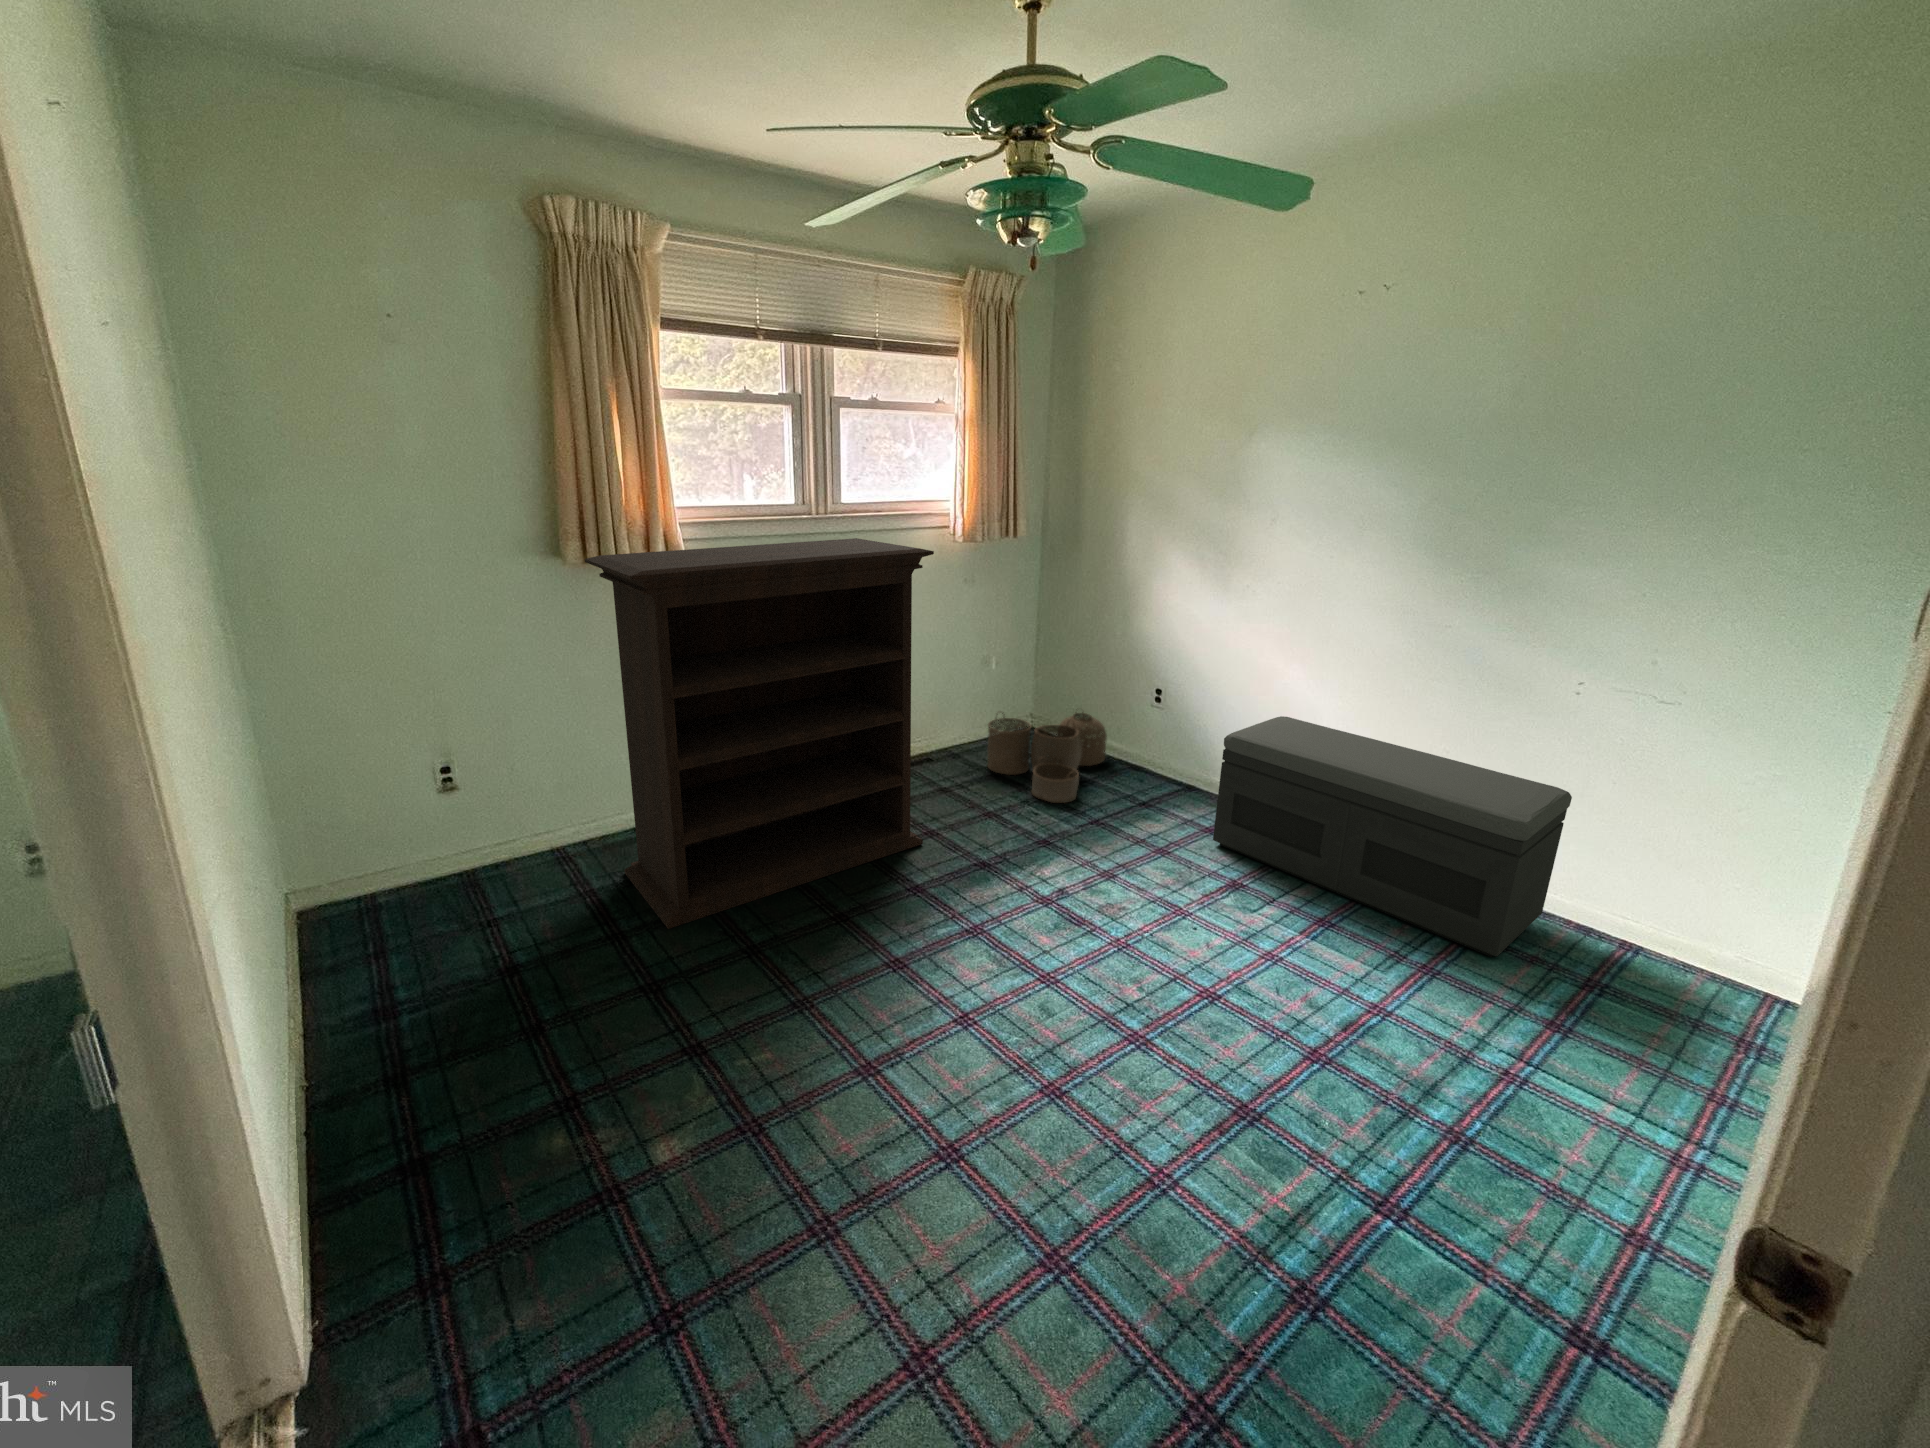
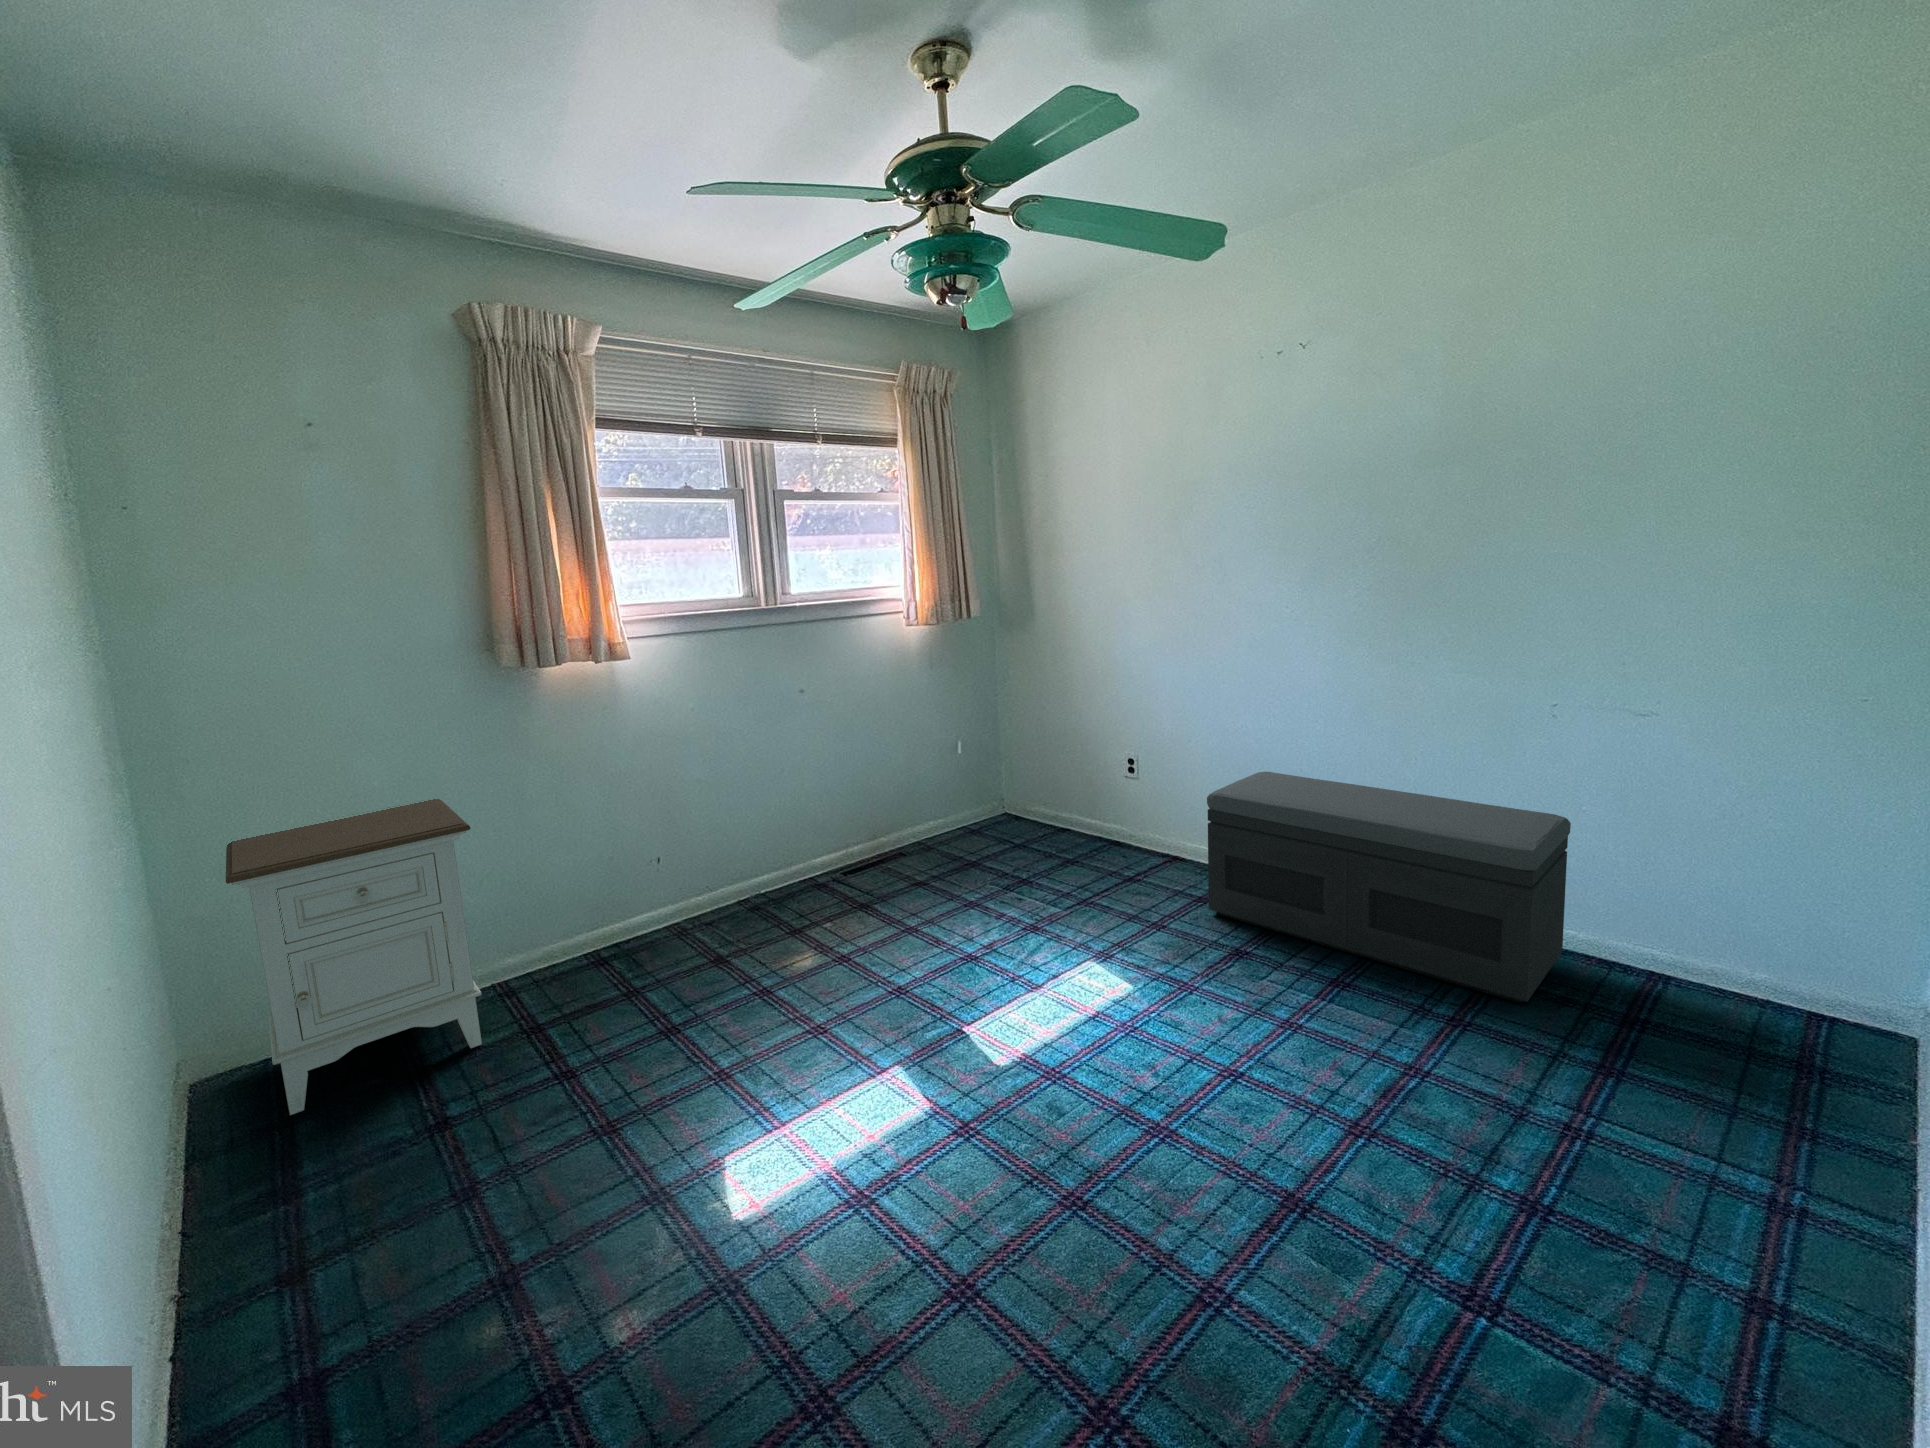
bookshelf: present [585,538,934,929] -> none [515,621,900,1061]
nightstand: none [330,683,550,948] -> present [226,799,482,1115]
woven basket: present [987,712,1107,803] -> none [958,786,1084,887]

